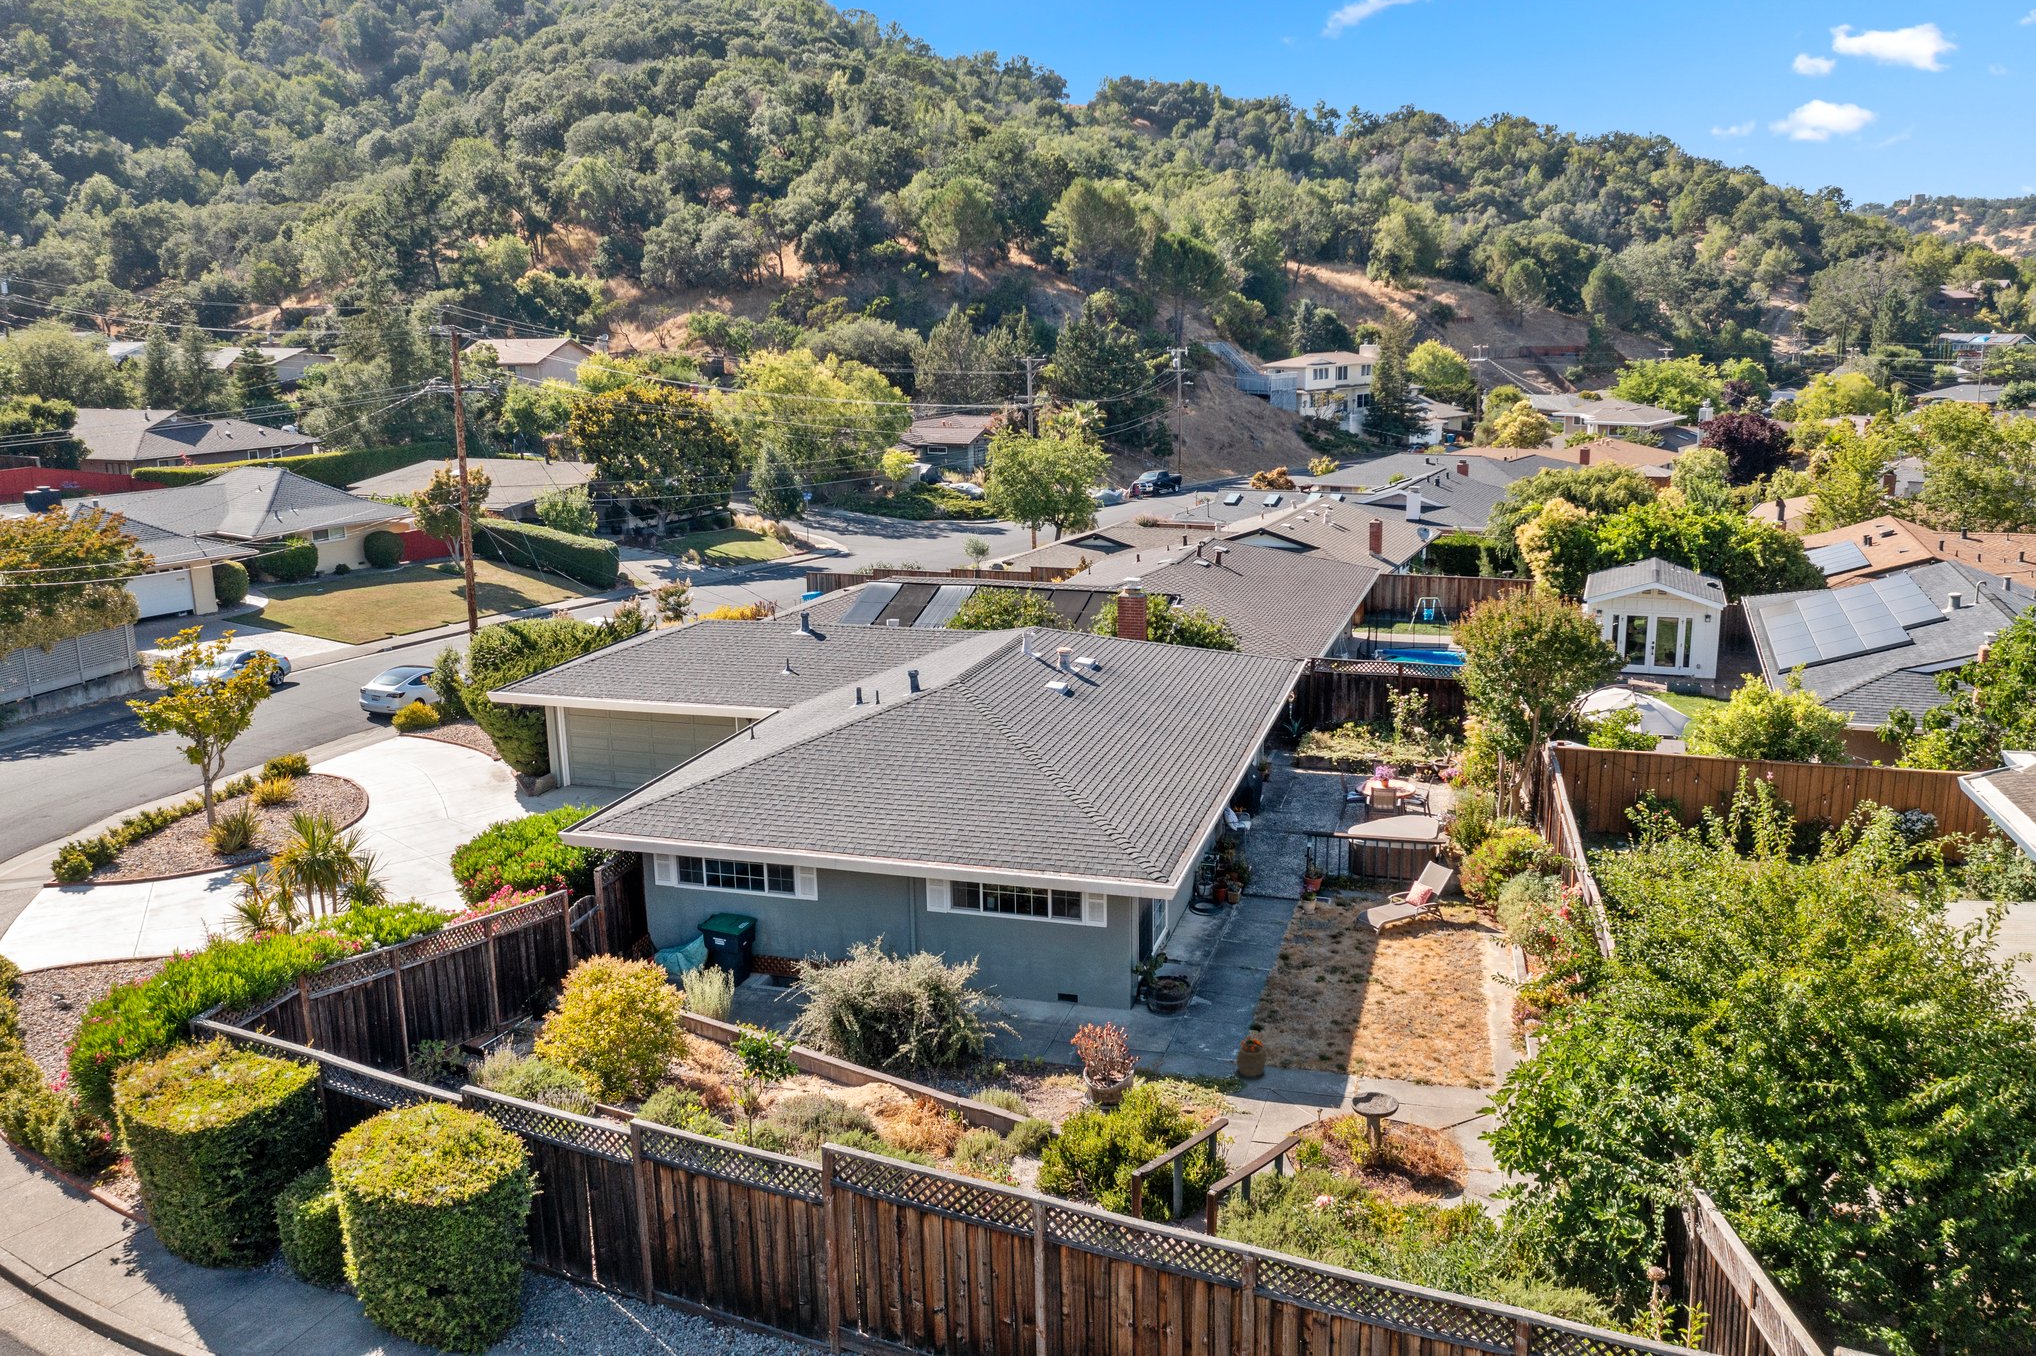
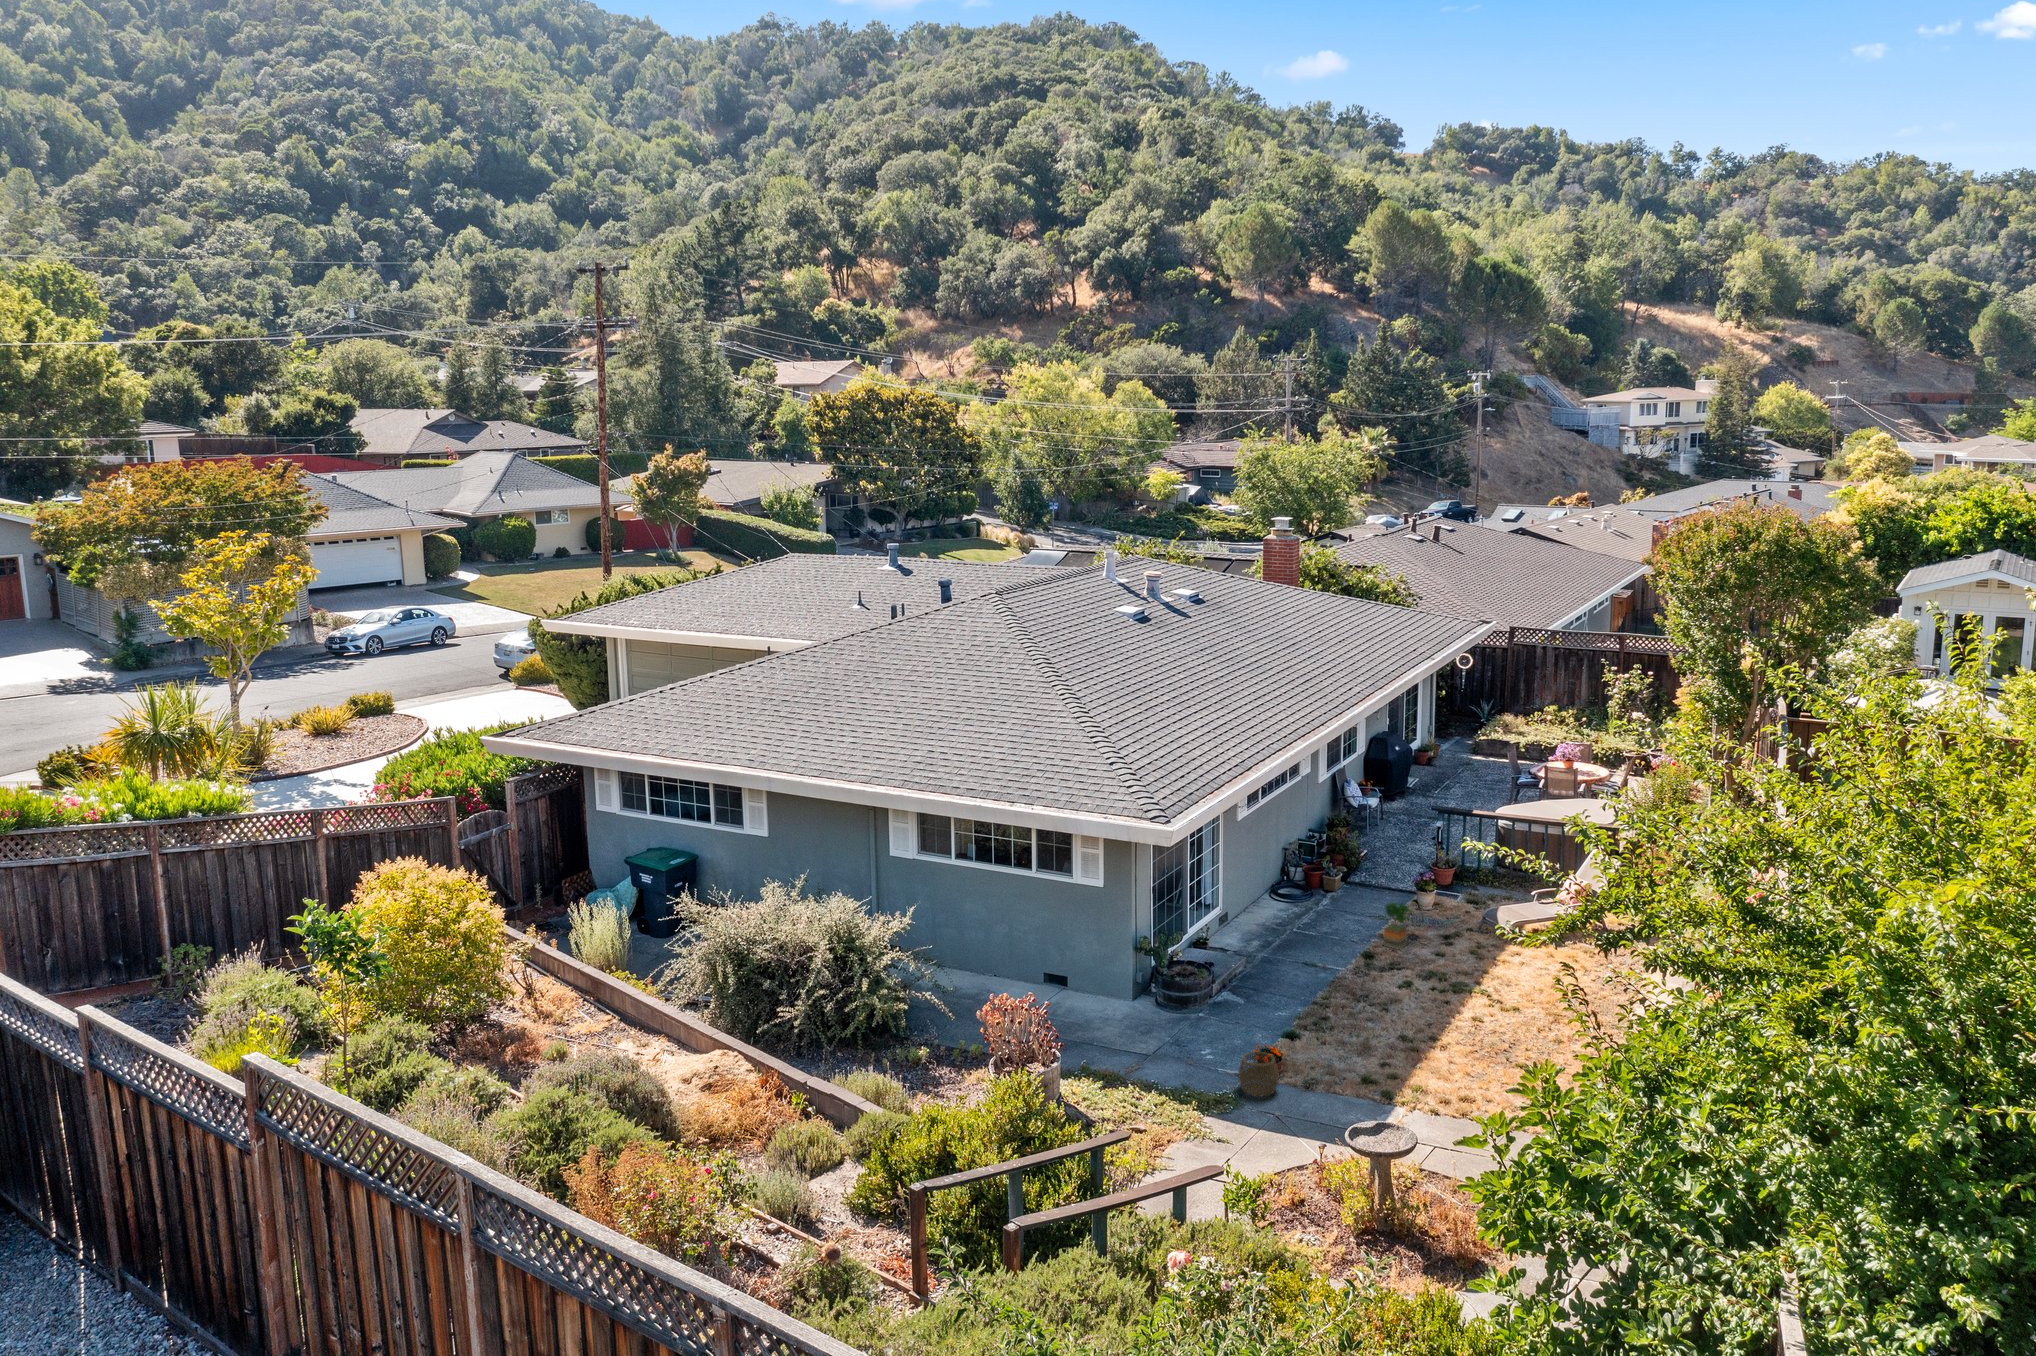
potted tree: none [1289,916,1311,952] -> present [1384,903,1412,950]

